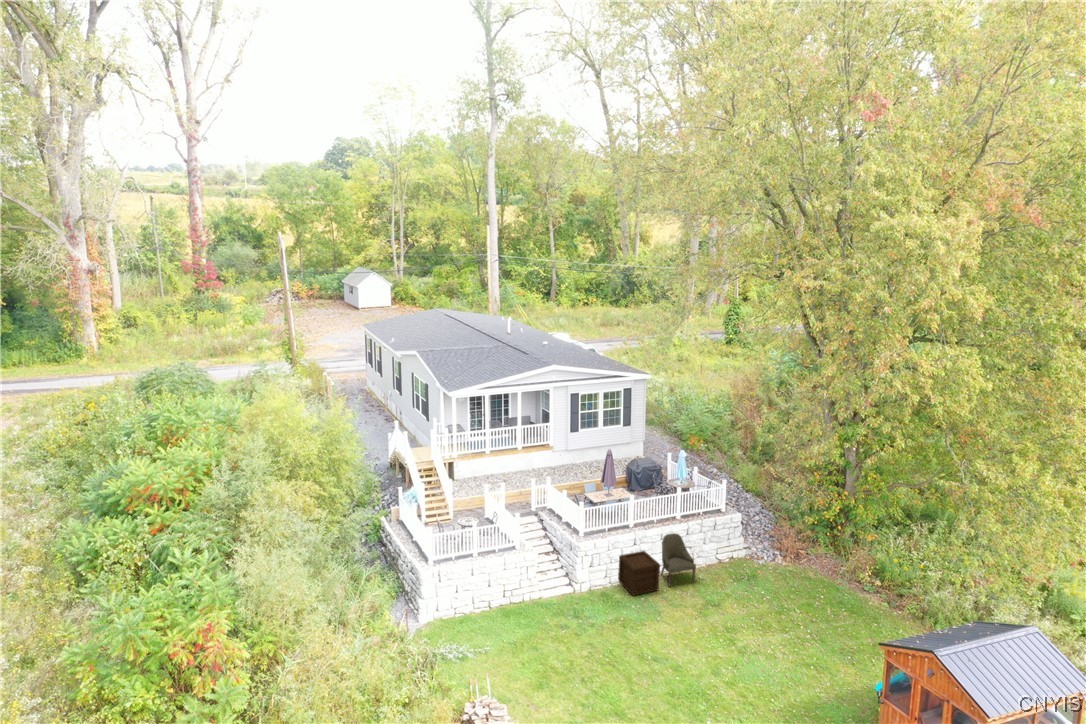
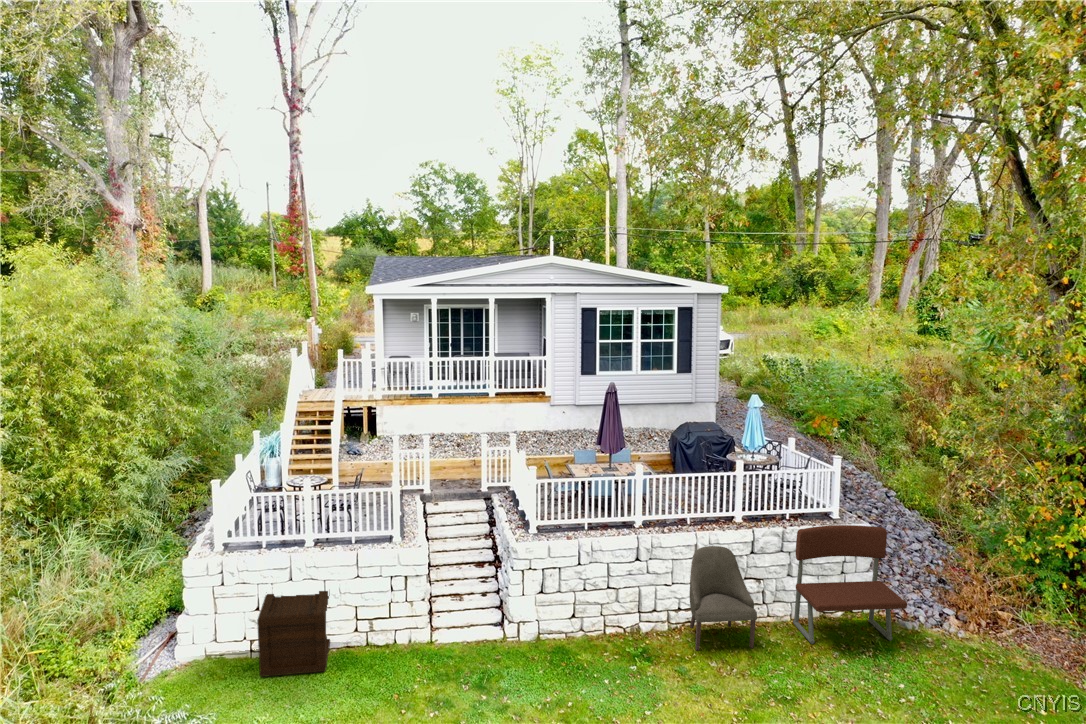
bench: none [707,516,762,577] -> present [793,525,907,644]
wooden crate: present [618,551,660,595] -> present [257,591,330,677]

